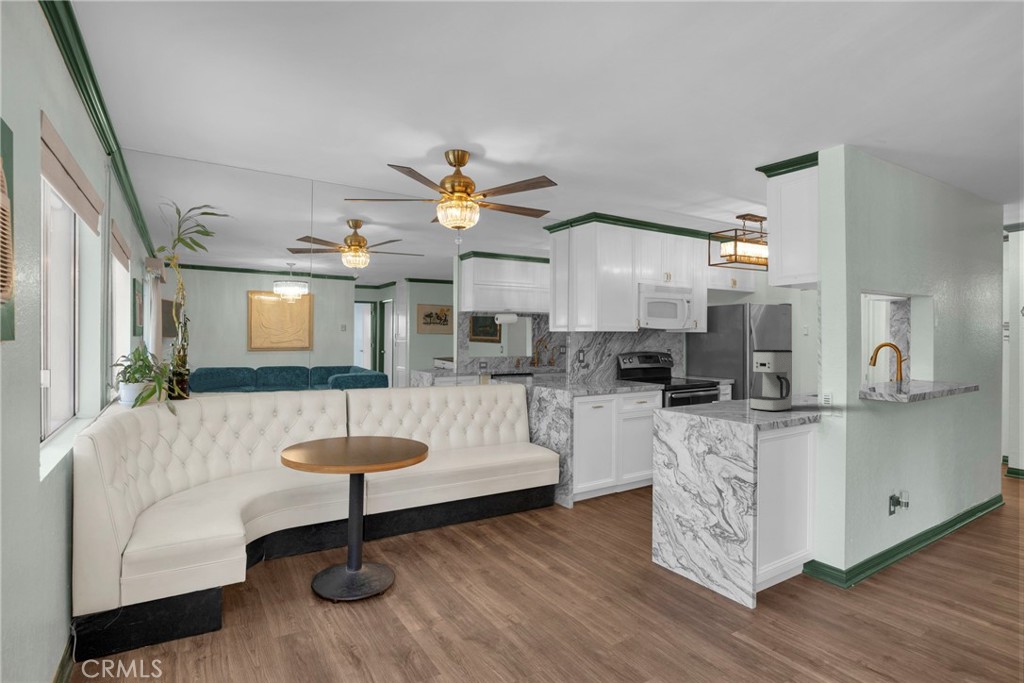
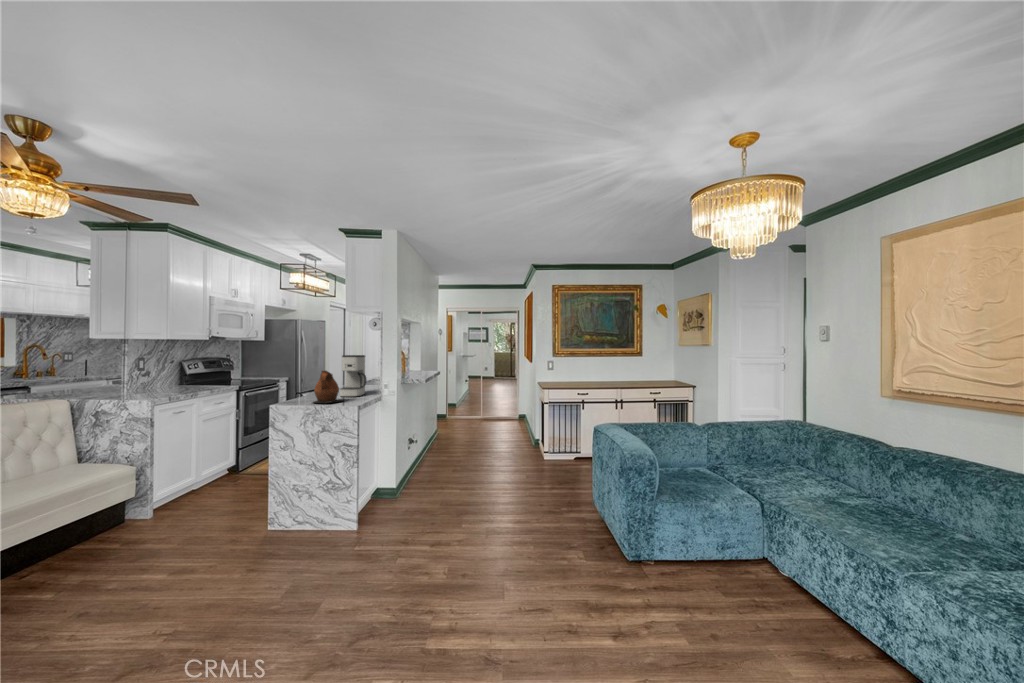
ceramic pitcher: none [700,370,745,415] -> present [314,371,342,403]

